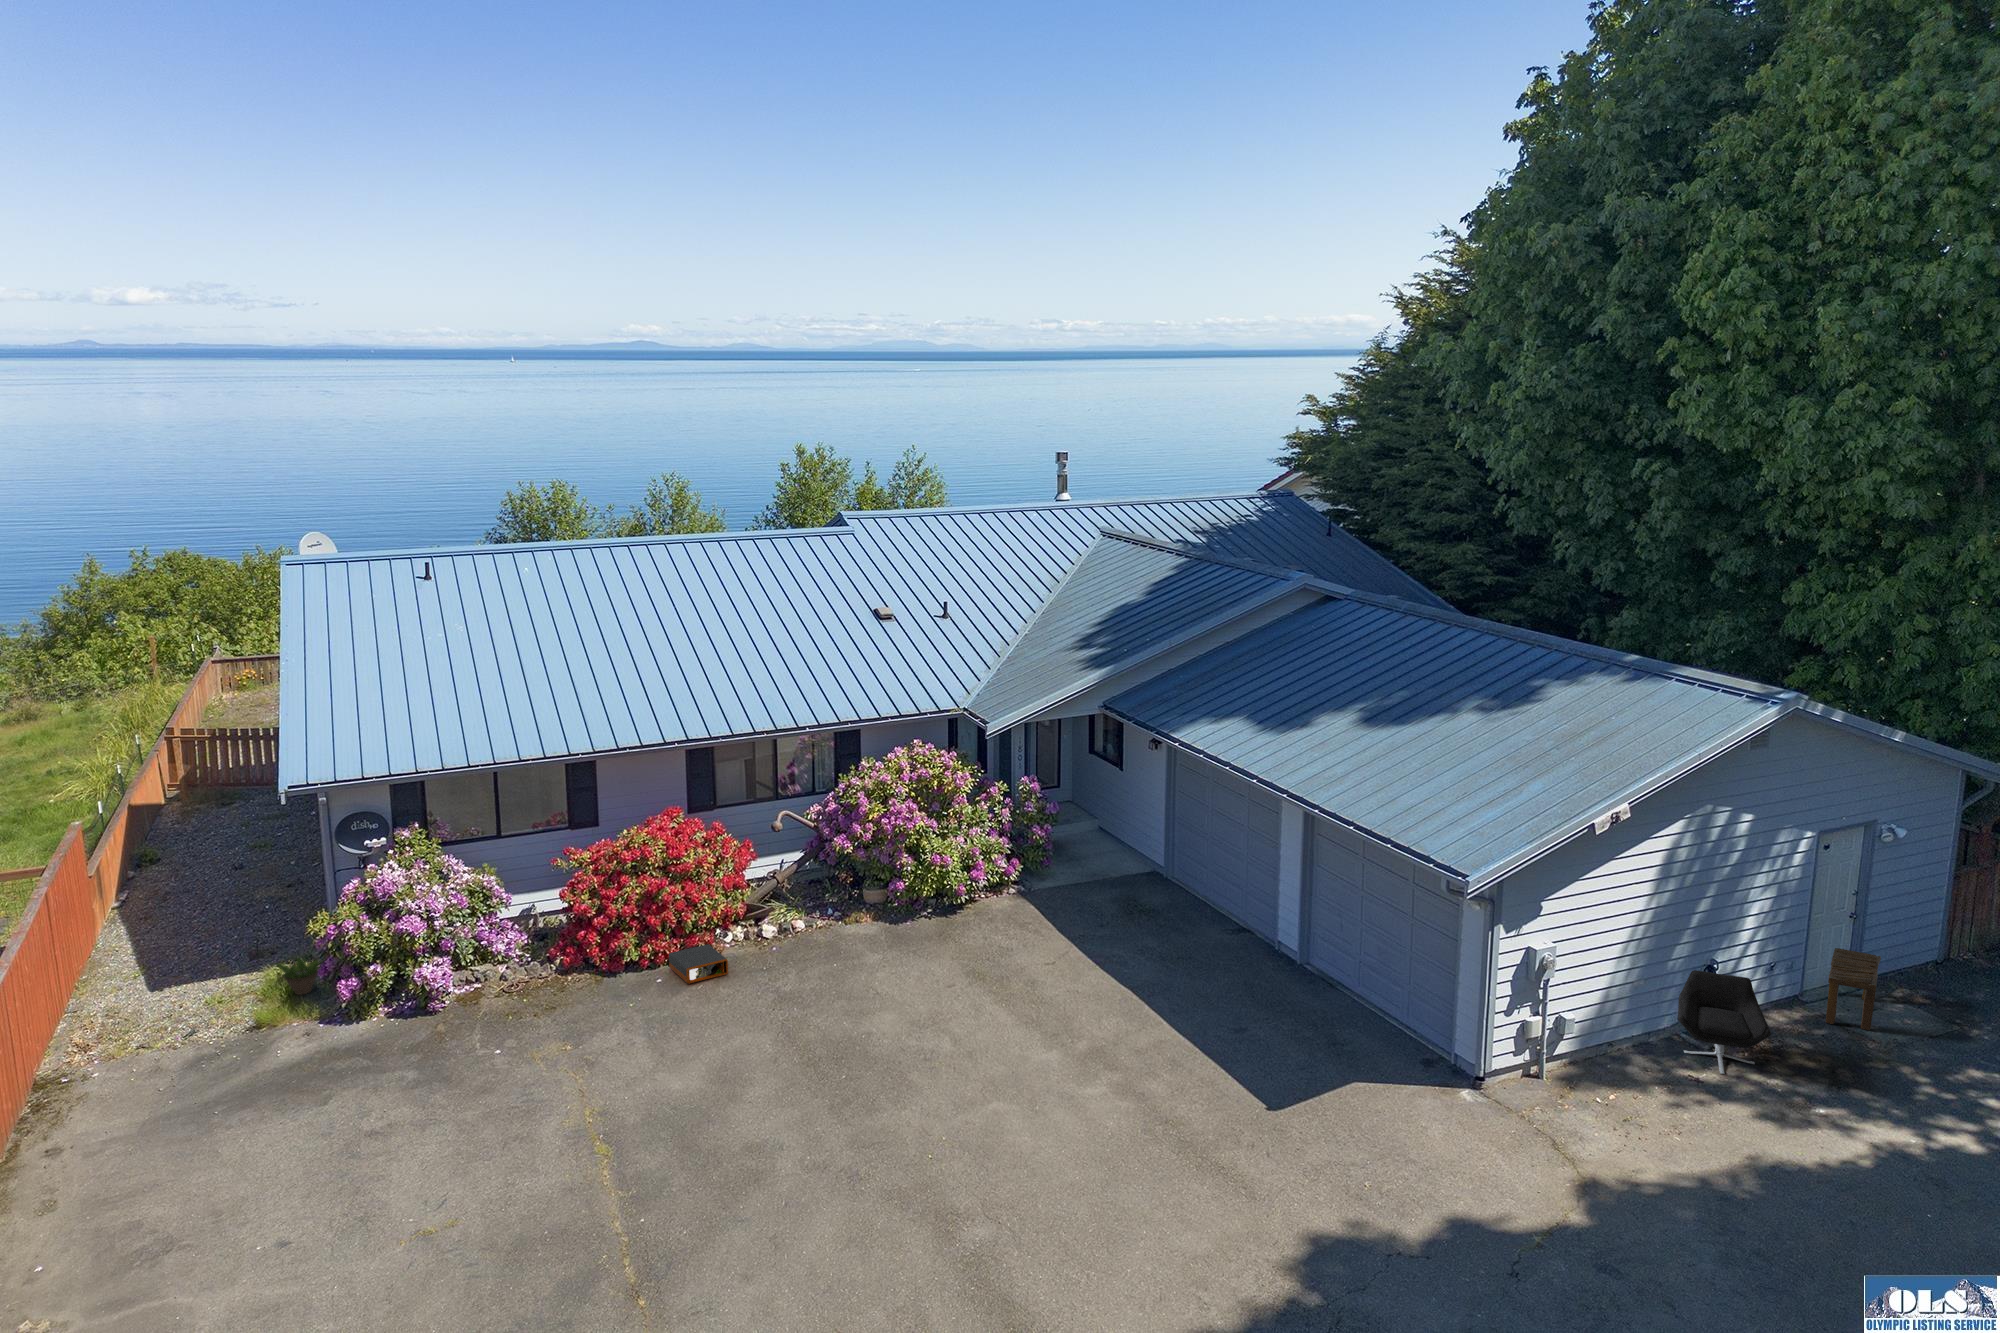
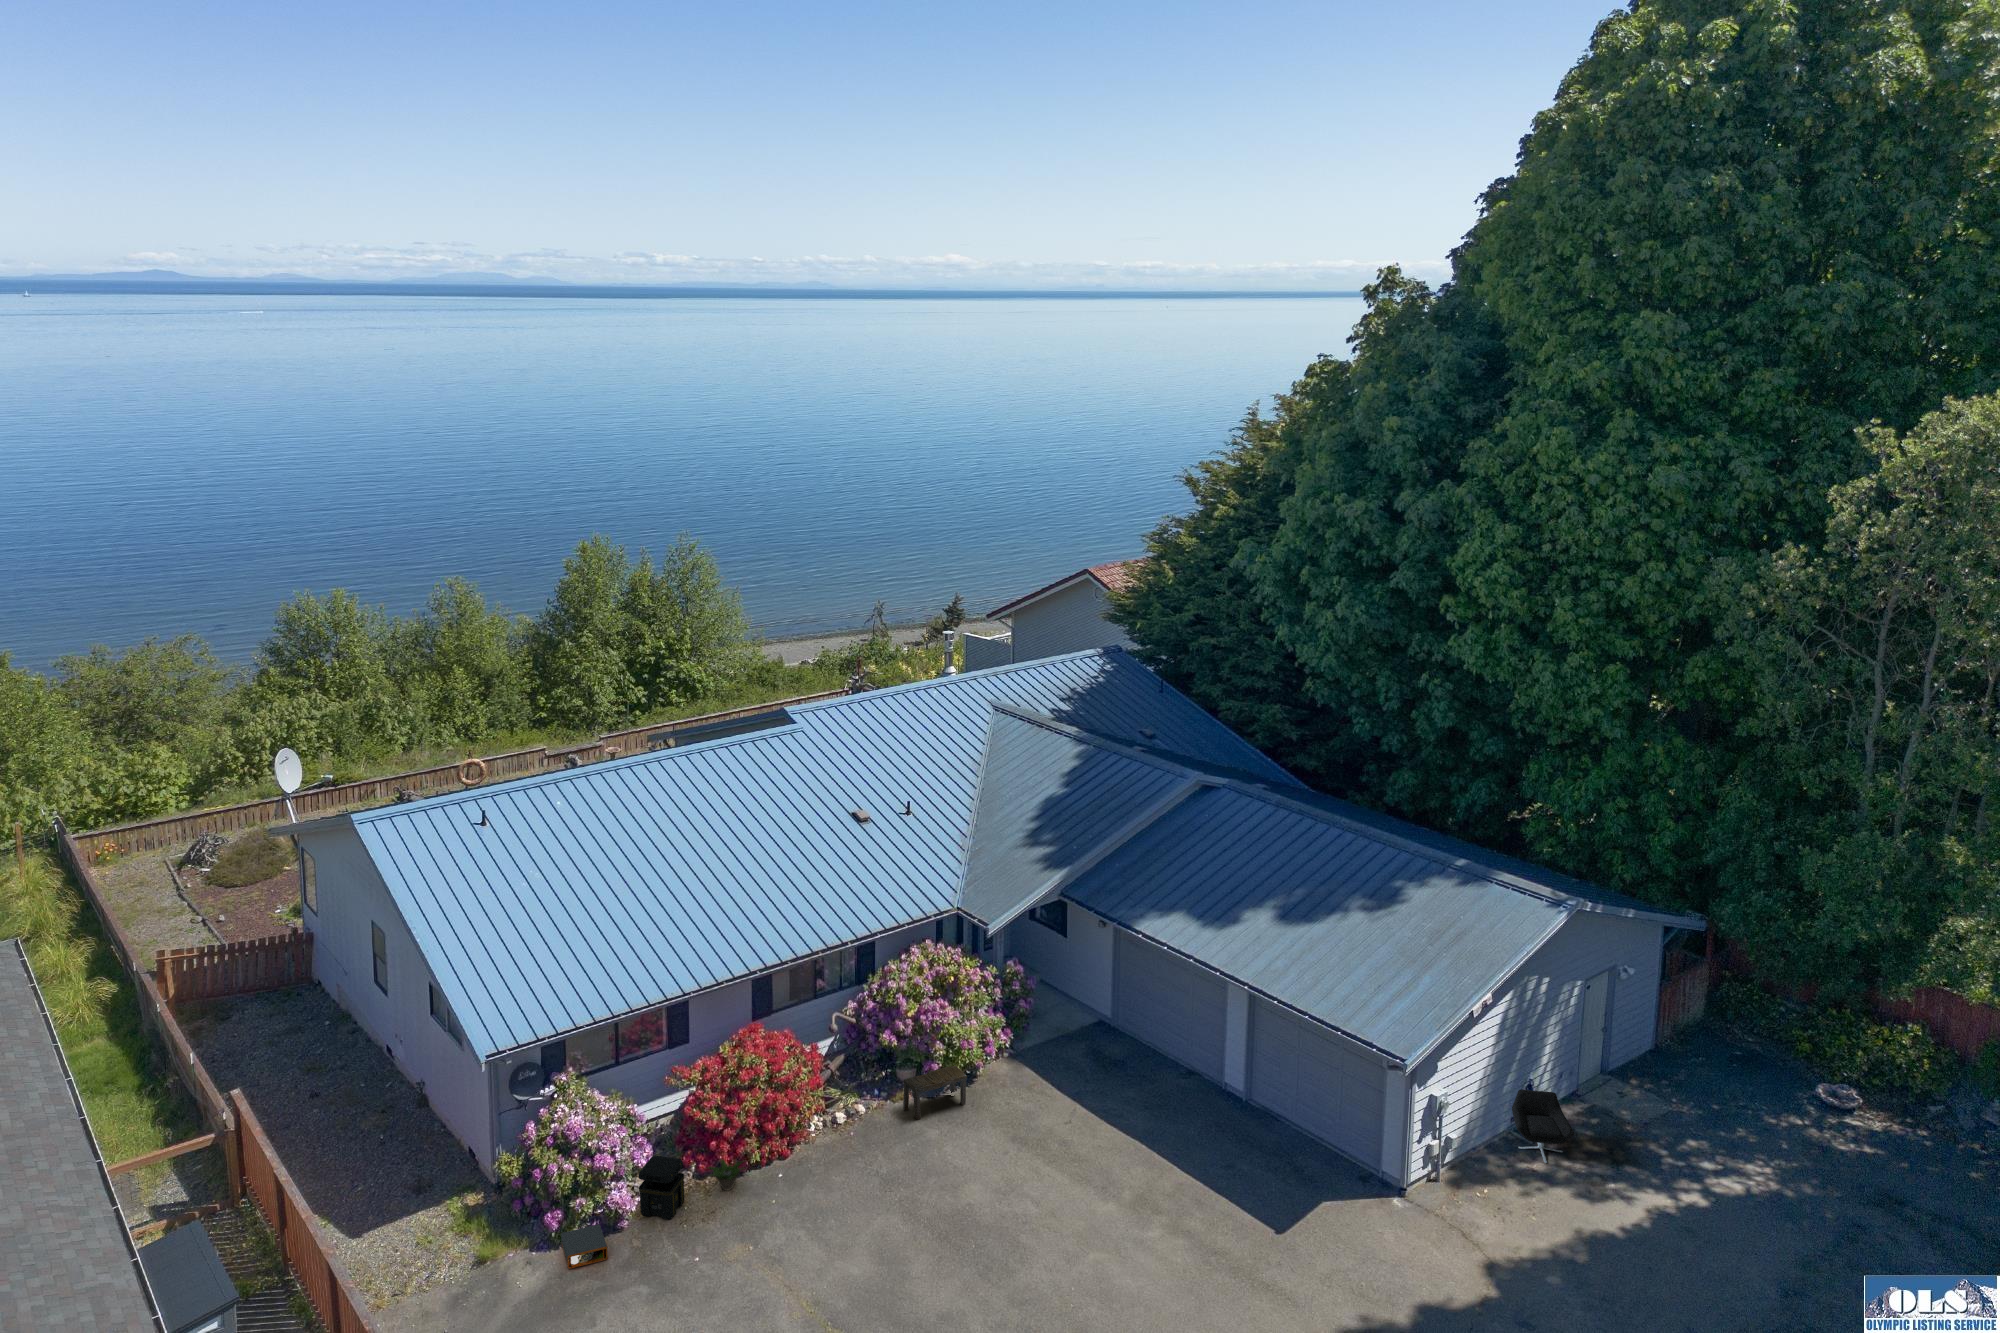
toolbox: none [468,933,531,1009] -> present [639,1156,684,1219]
storage box: present [669,944,728,984] -> present [561,1225,608,1269]
bench: present [1826,948,1881,1030] -> present [903,1066,967,1120]
decorative plant: present [276,958,322,995] -> present [708,1160,744,1191]

